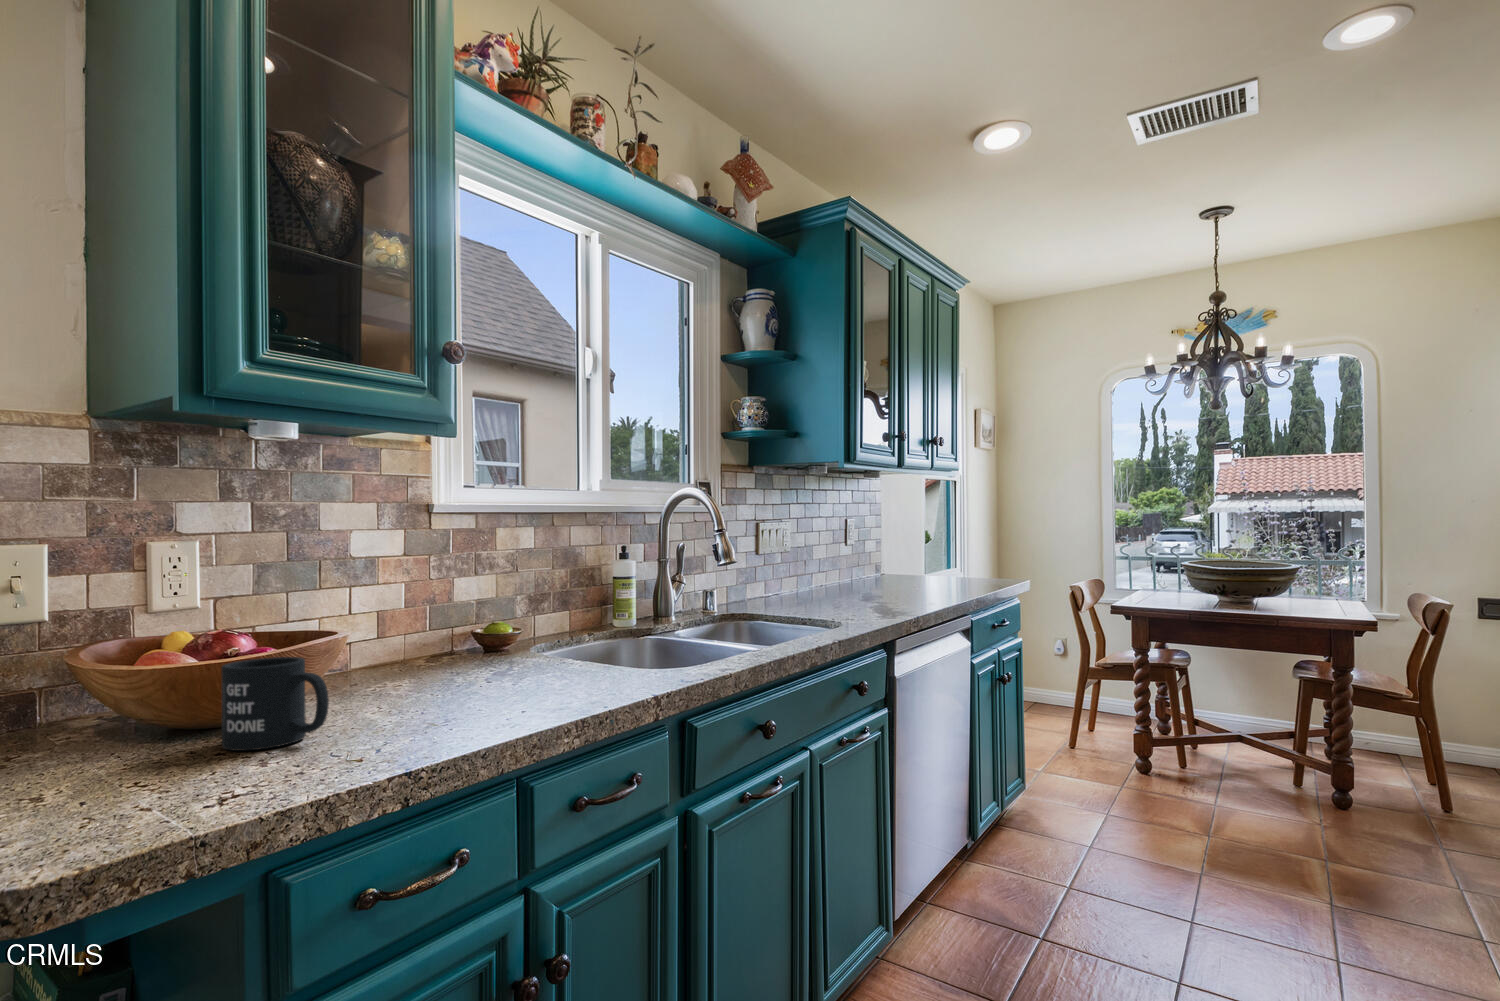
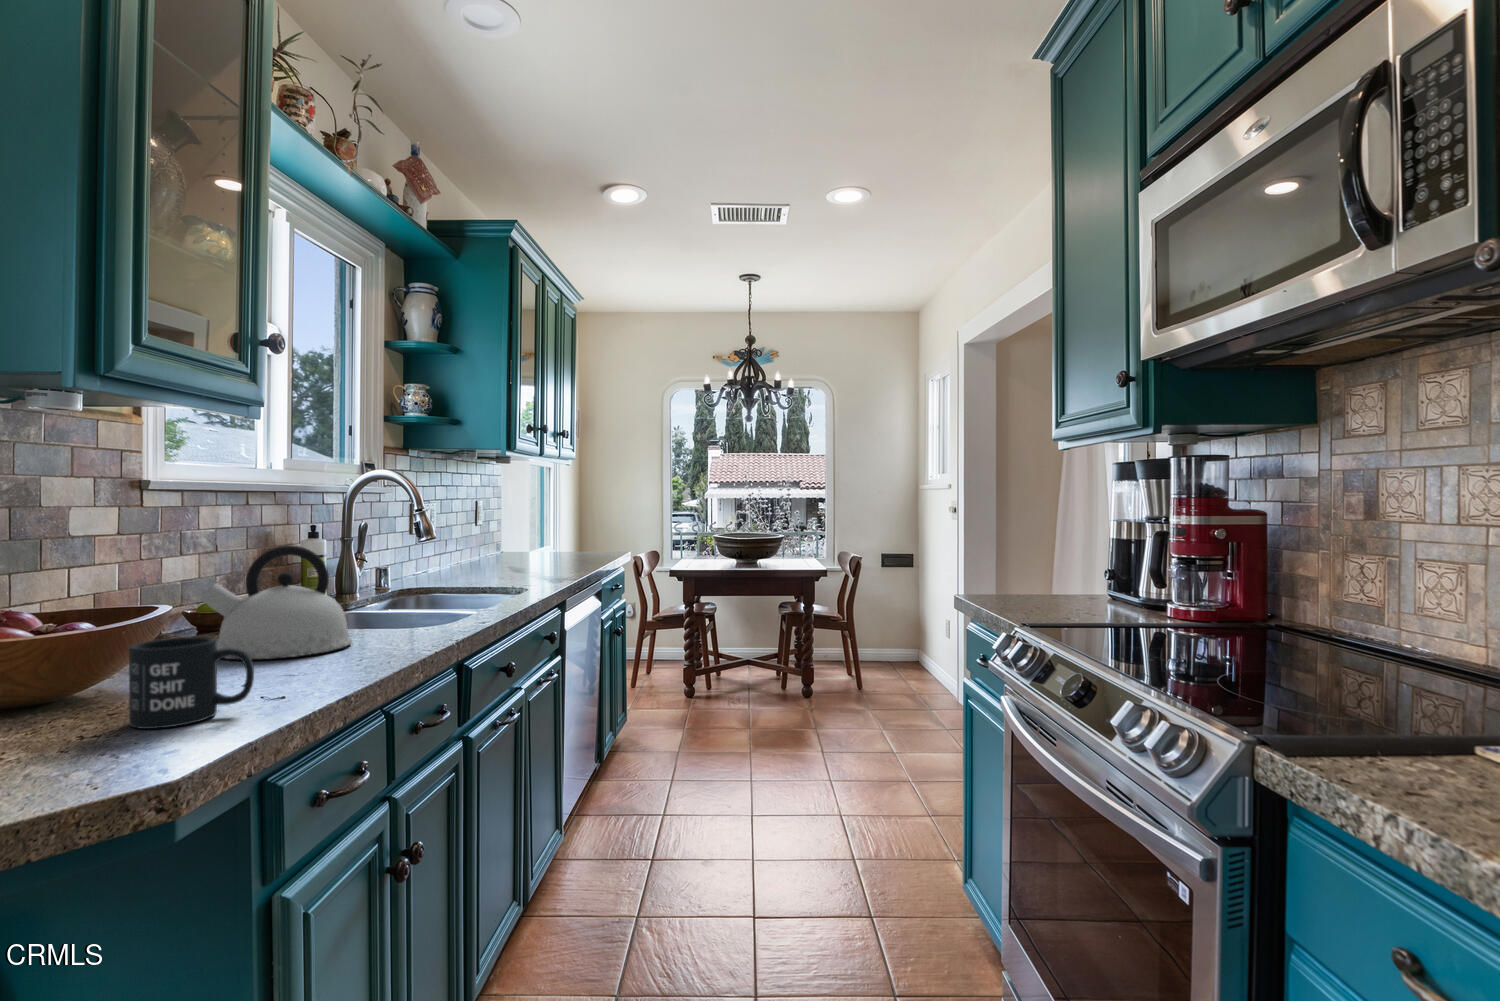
kettle: none [422,565,562,684] -> present [200,545,352,659]

